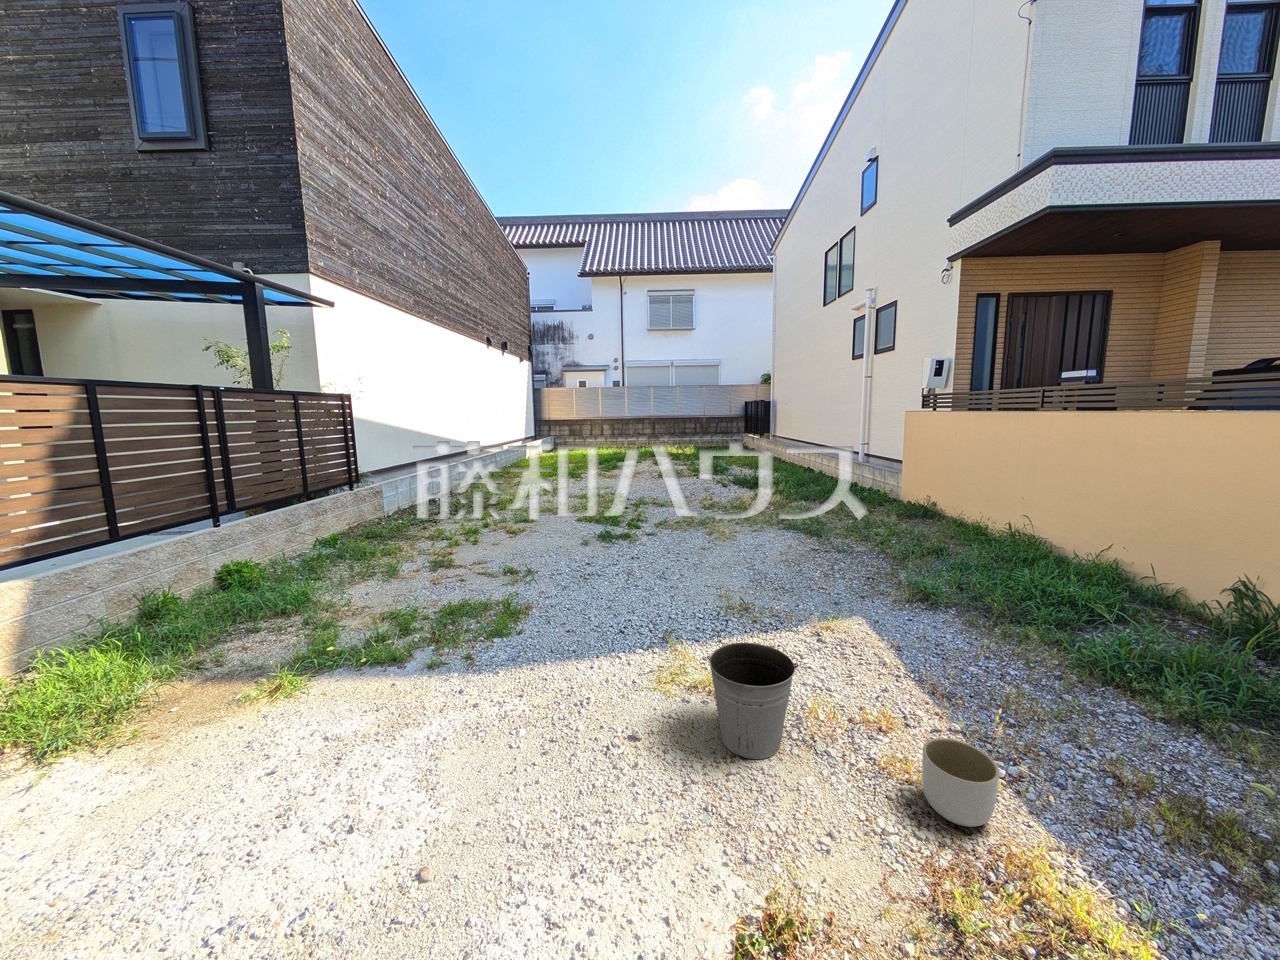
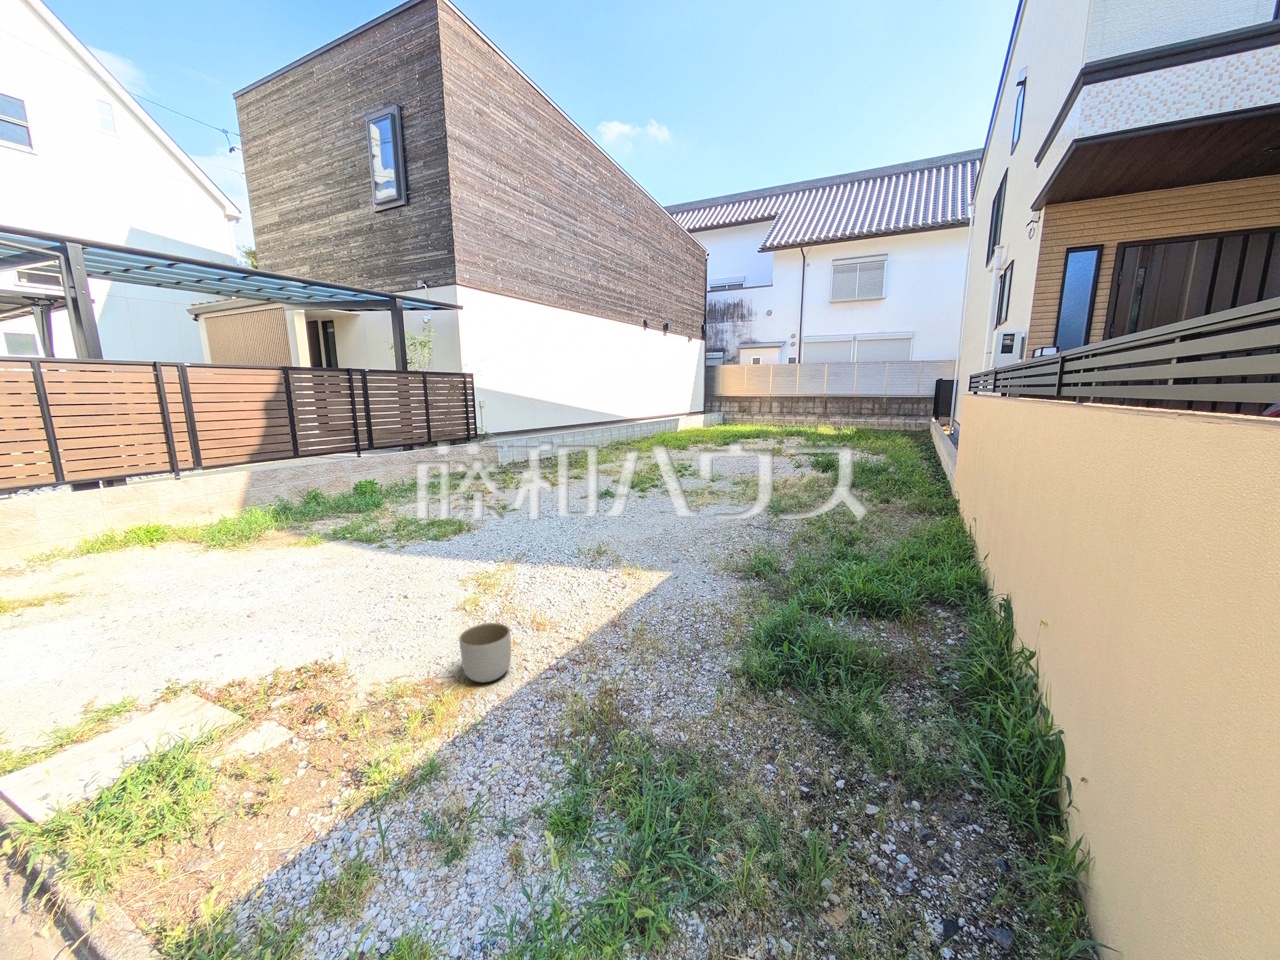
bucket: present [707,643,798,759] -> none [420,548,488,624]

